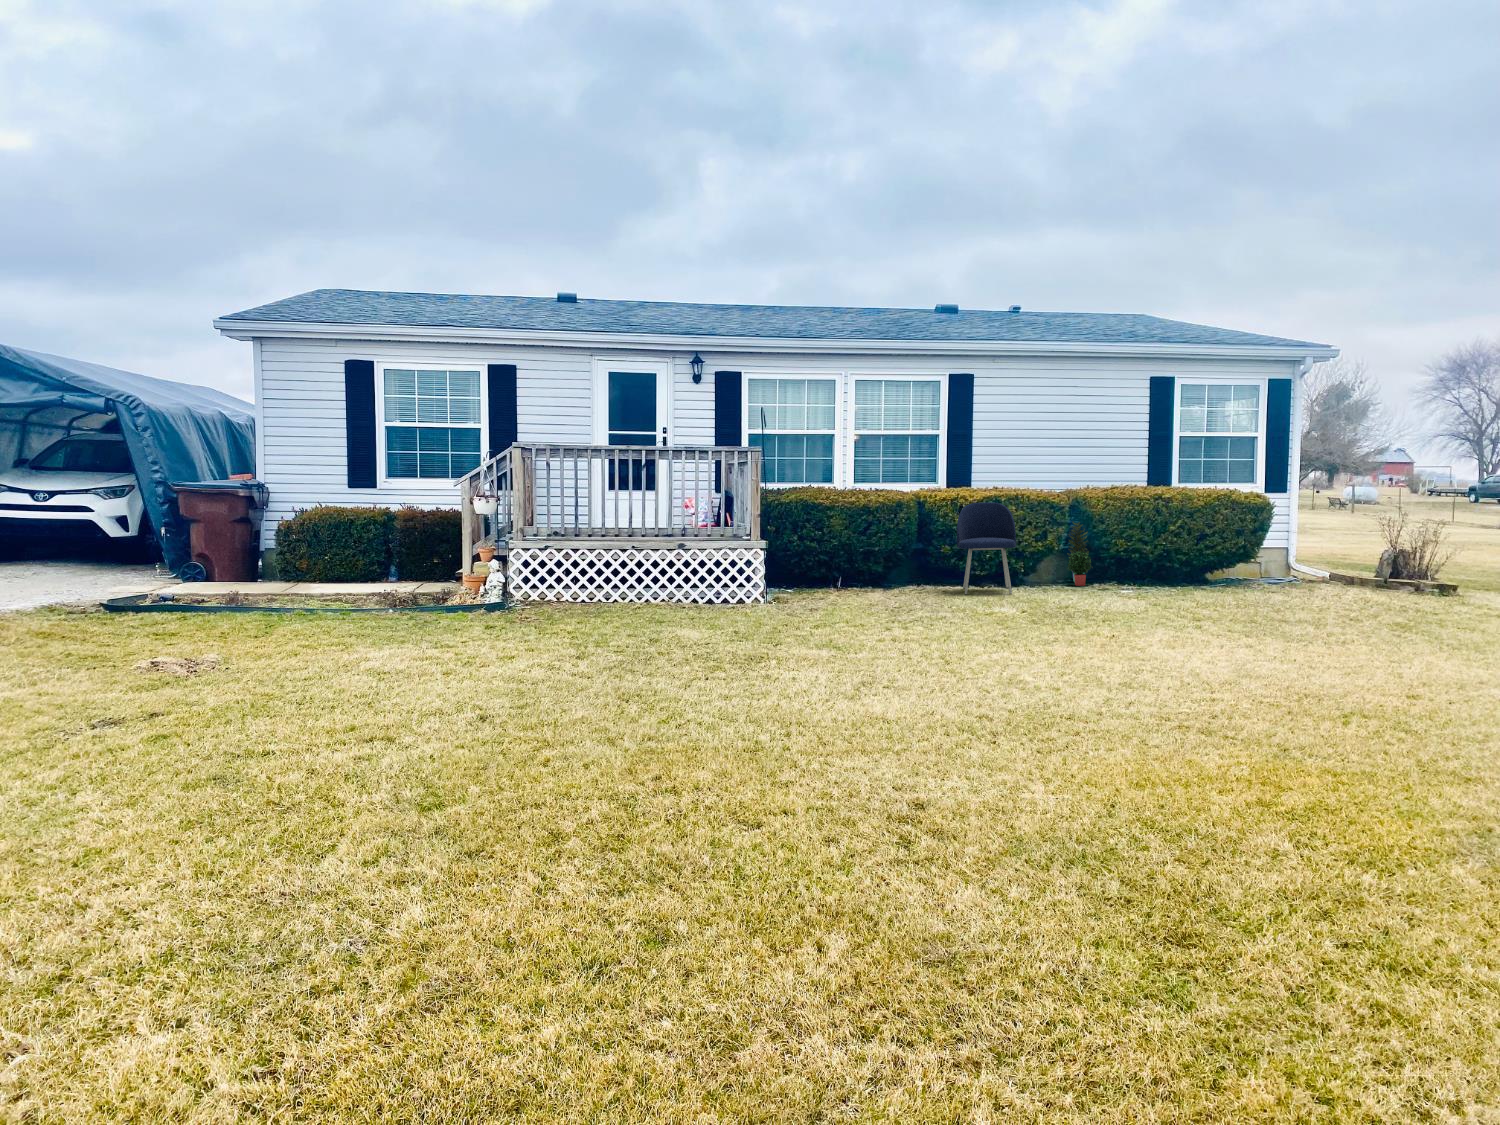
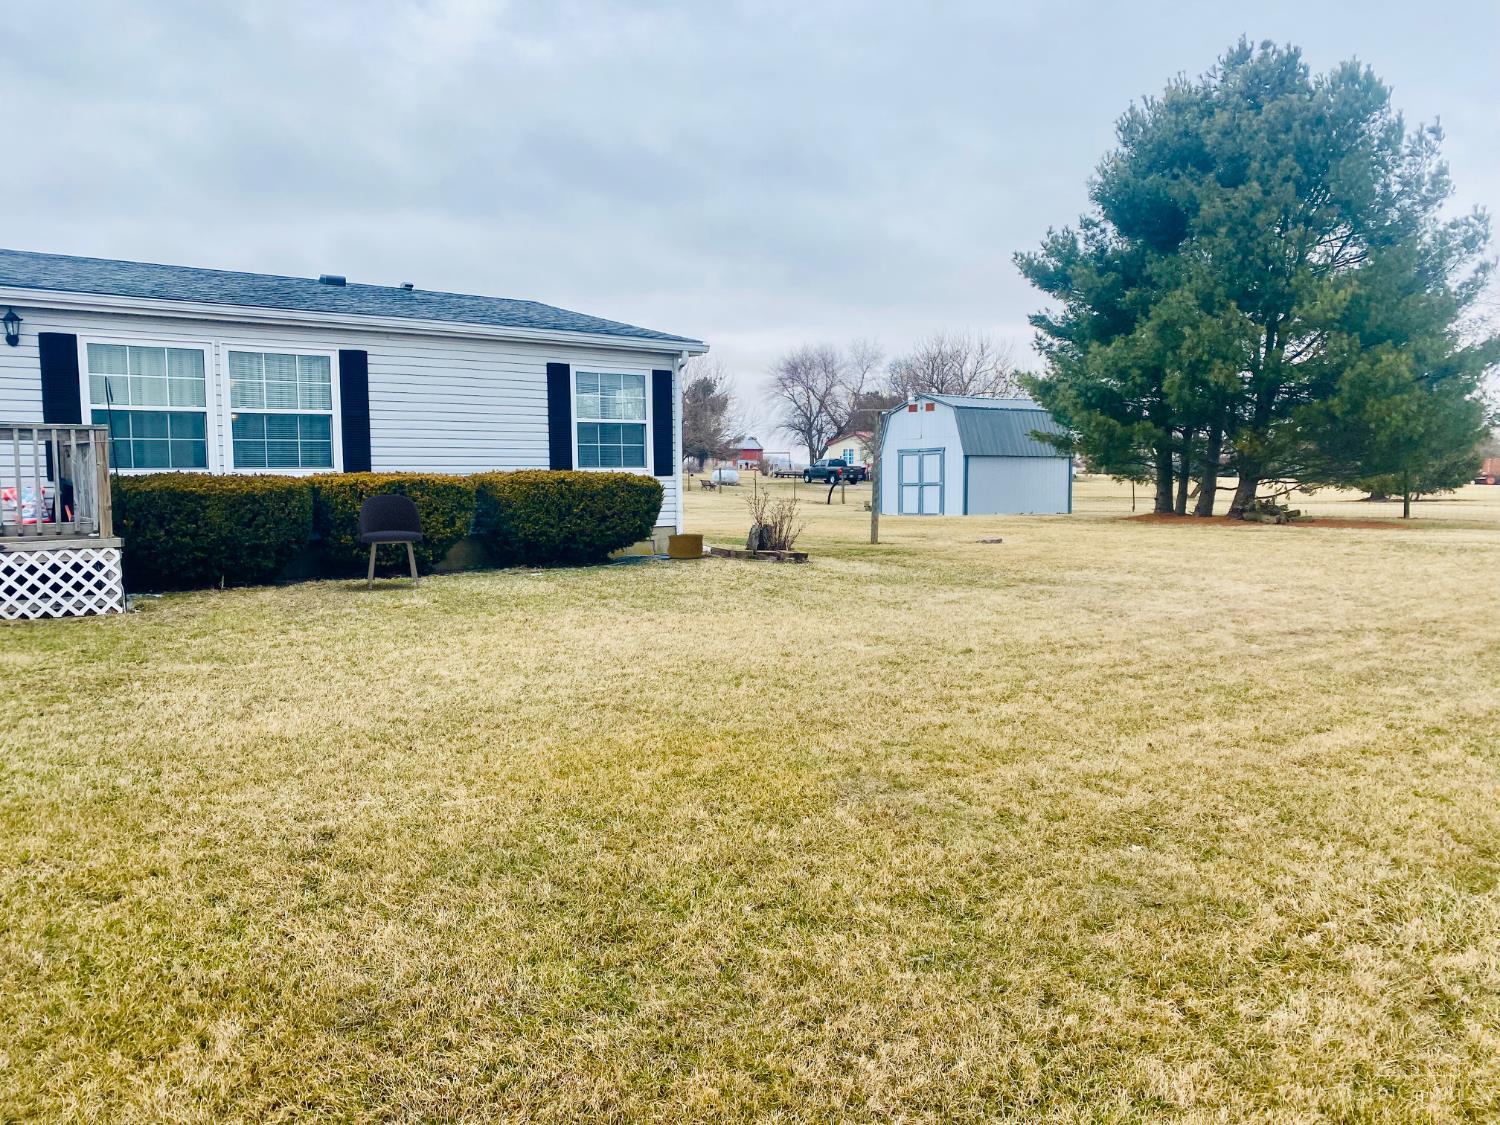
potted plant: present [1068,522,1091,586] -> none [472,515,498,577]
basket: none [1296,543,1346,572] -> present [667,534,704,559]

